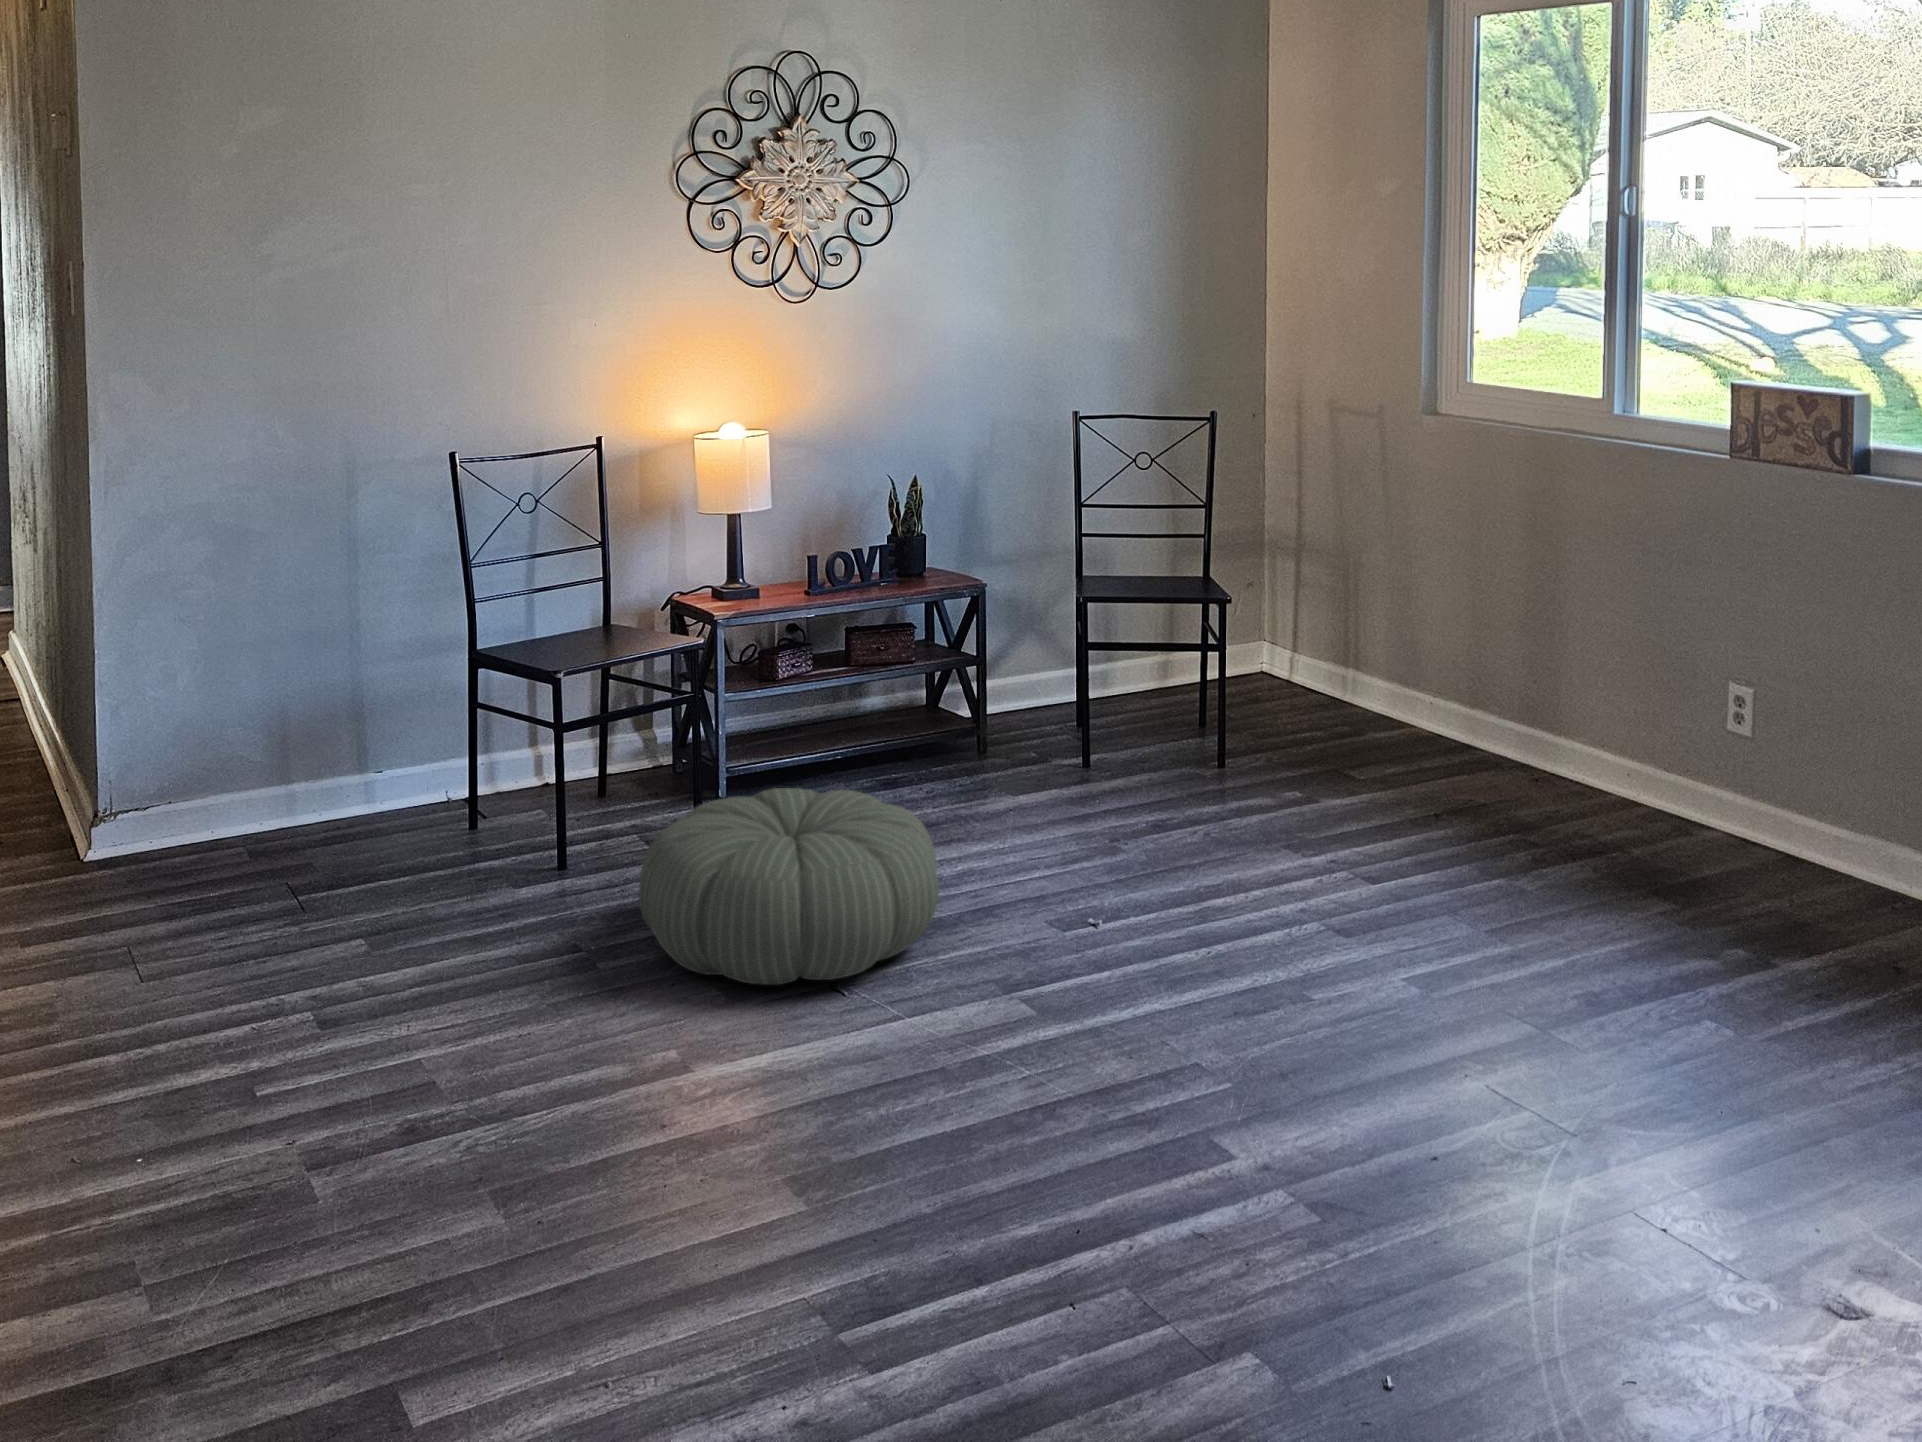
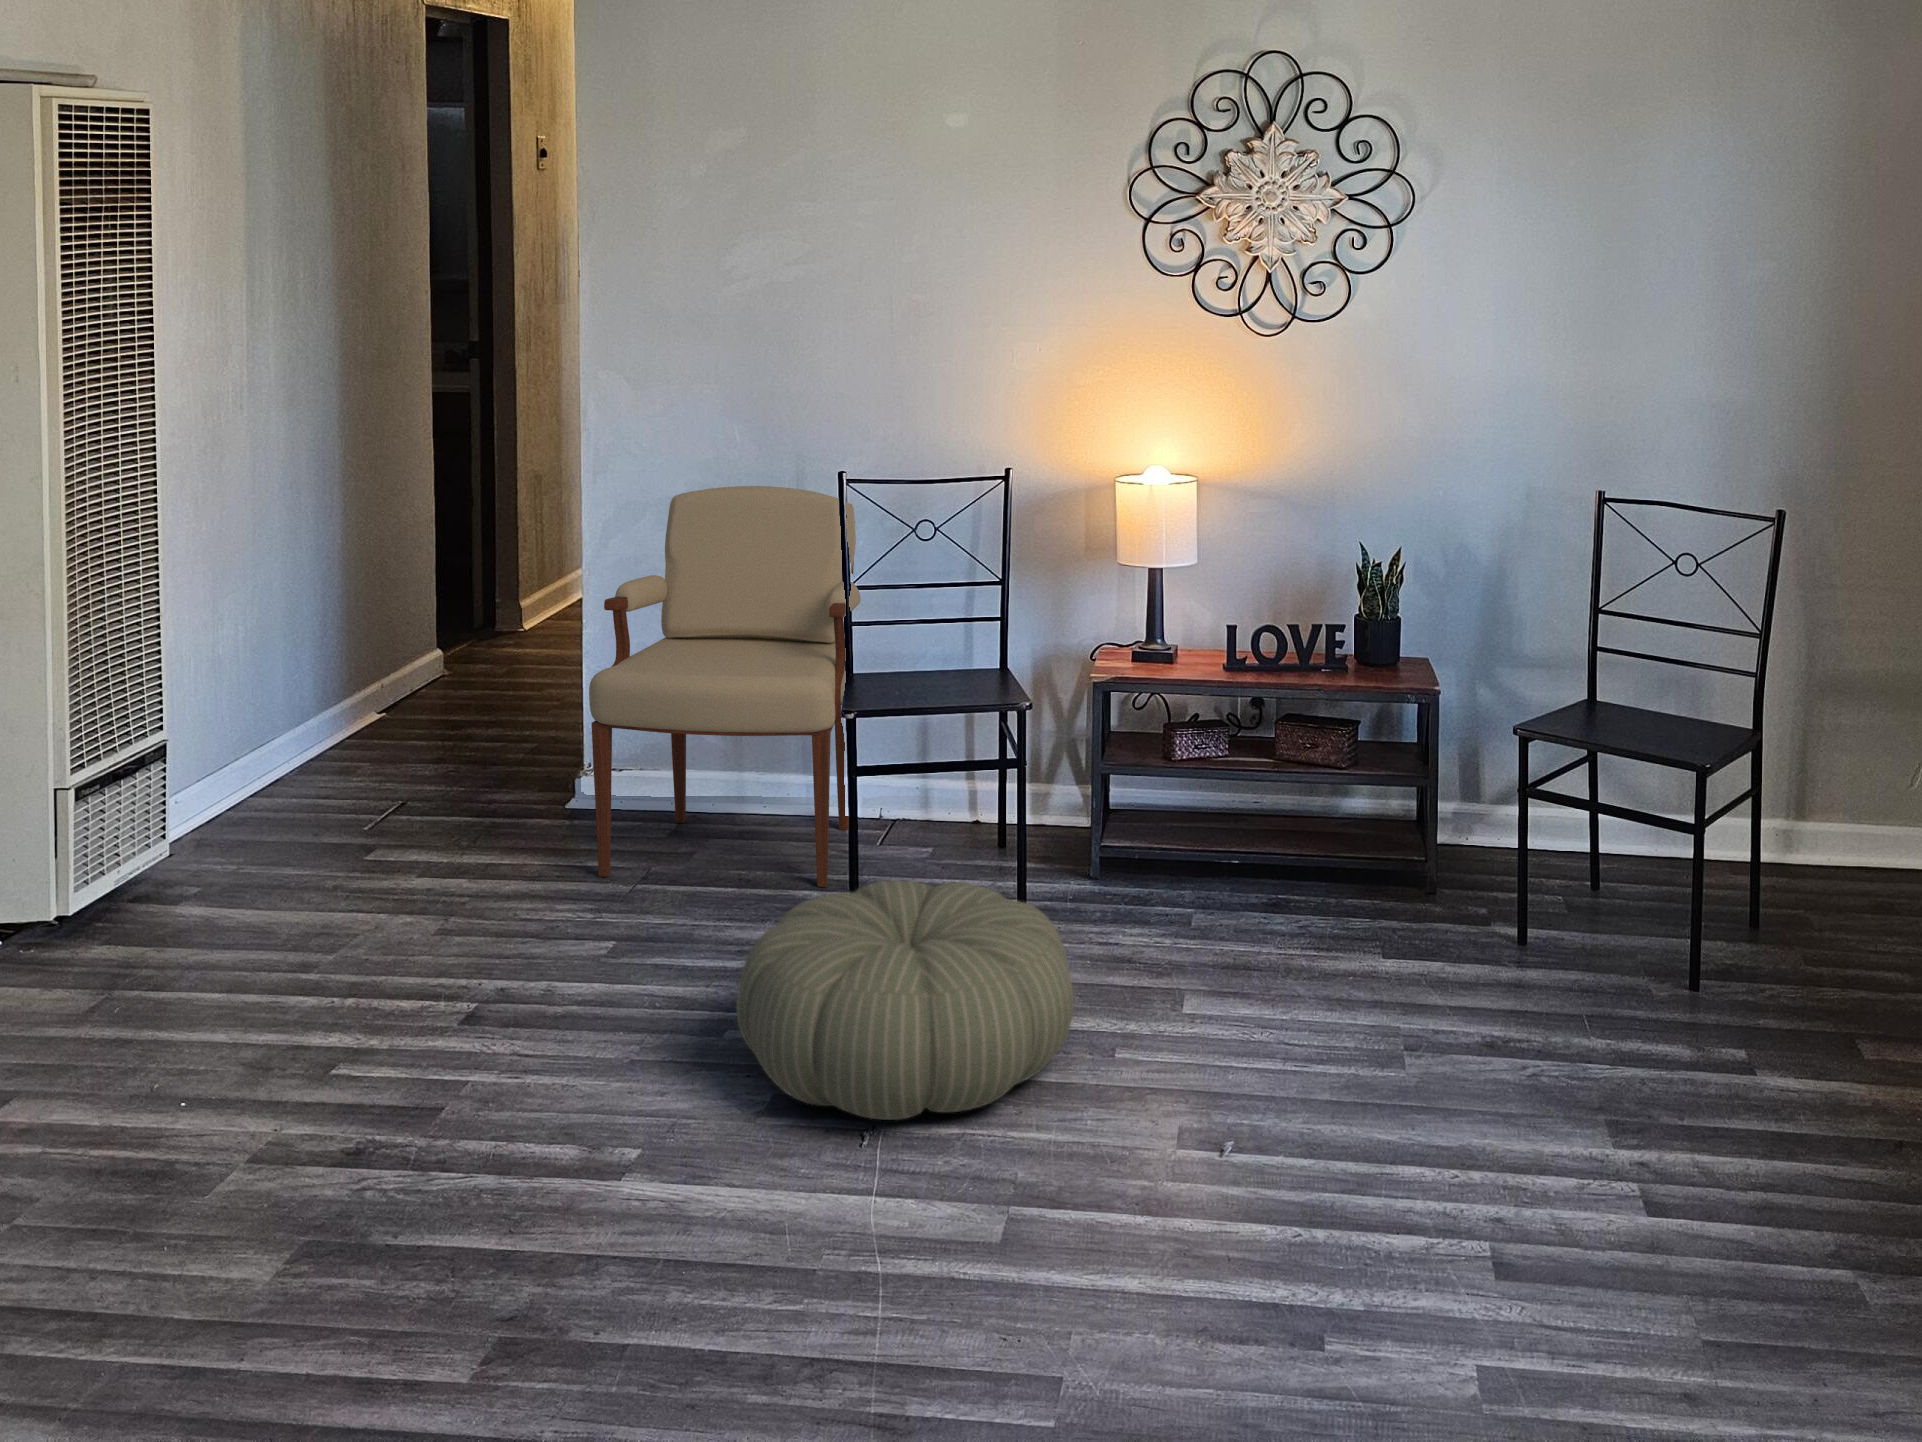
armchair: none [216,476,504,904] -> present [589,486,861,887]

